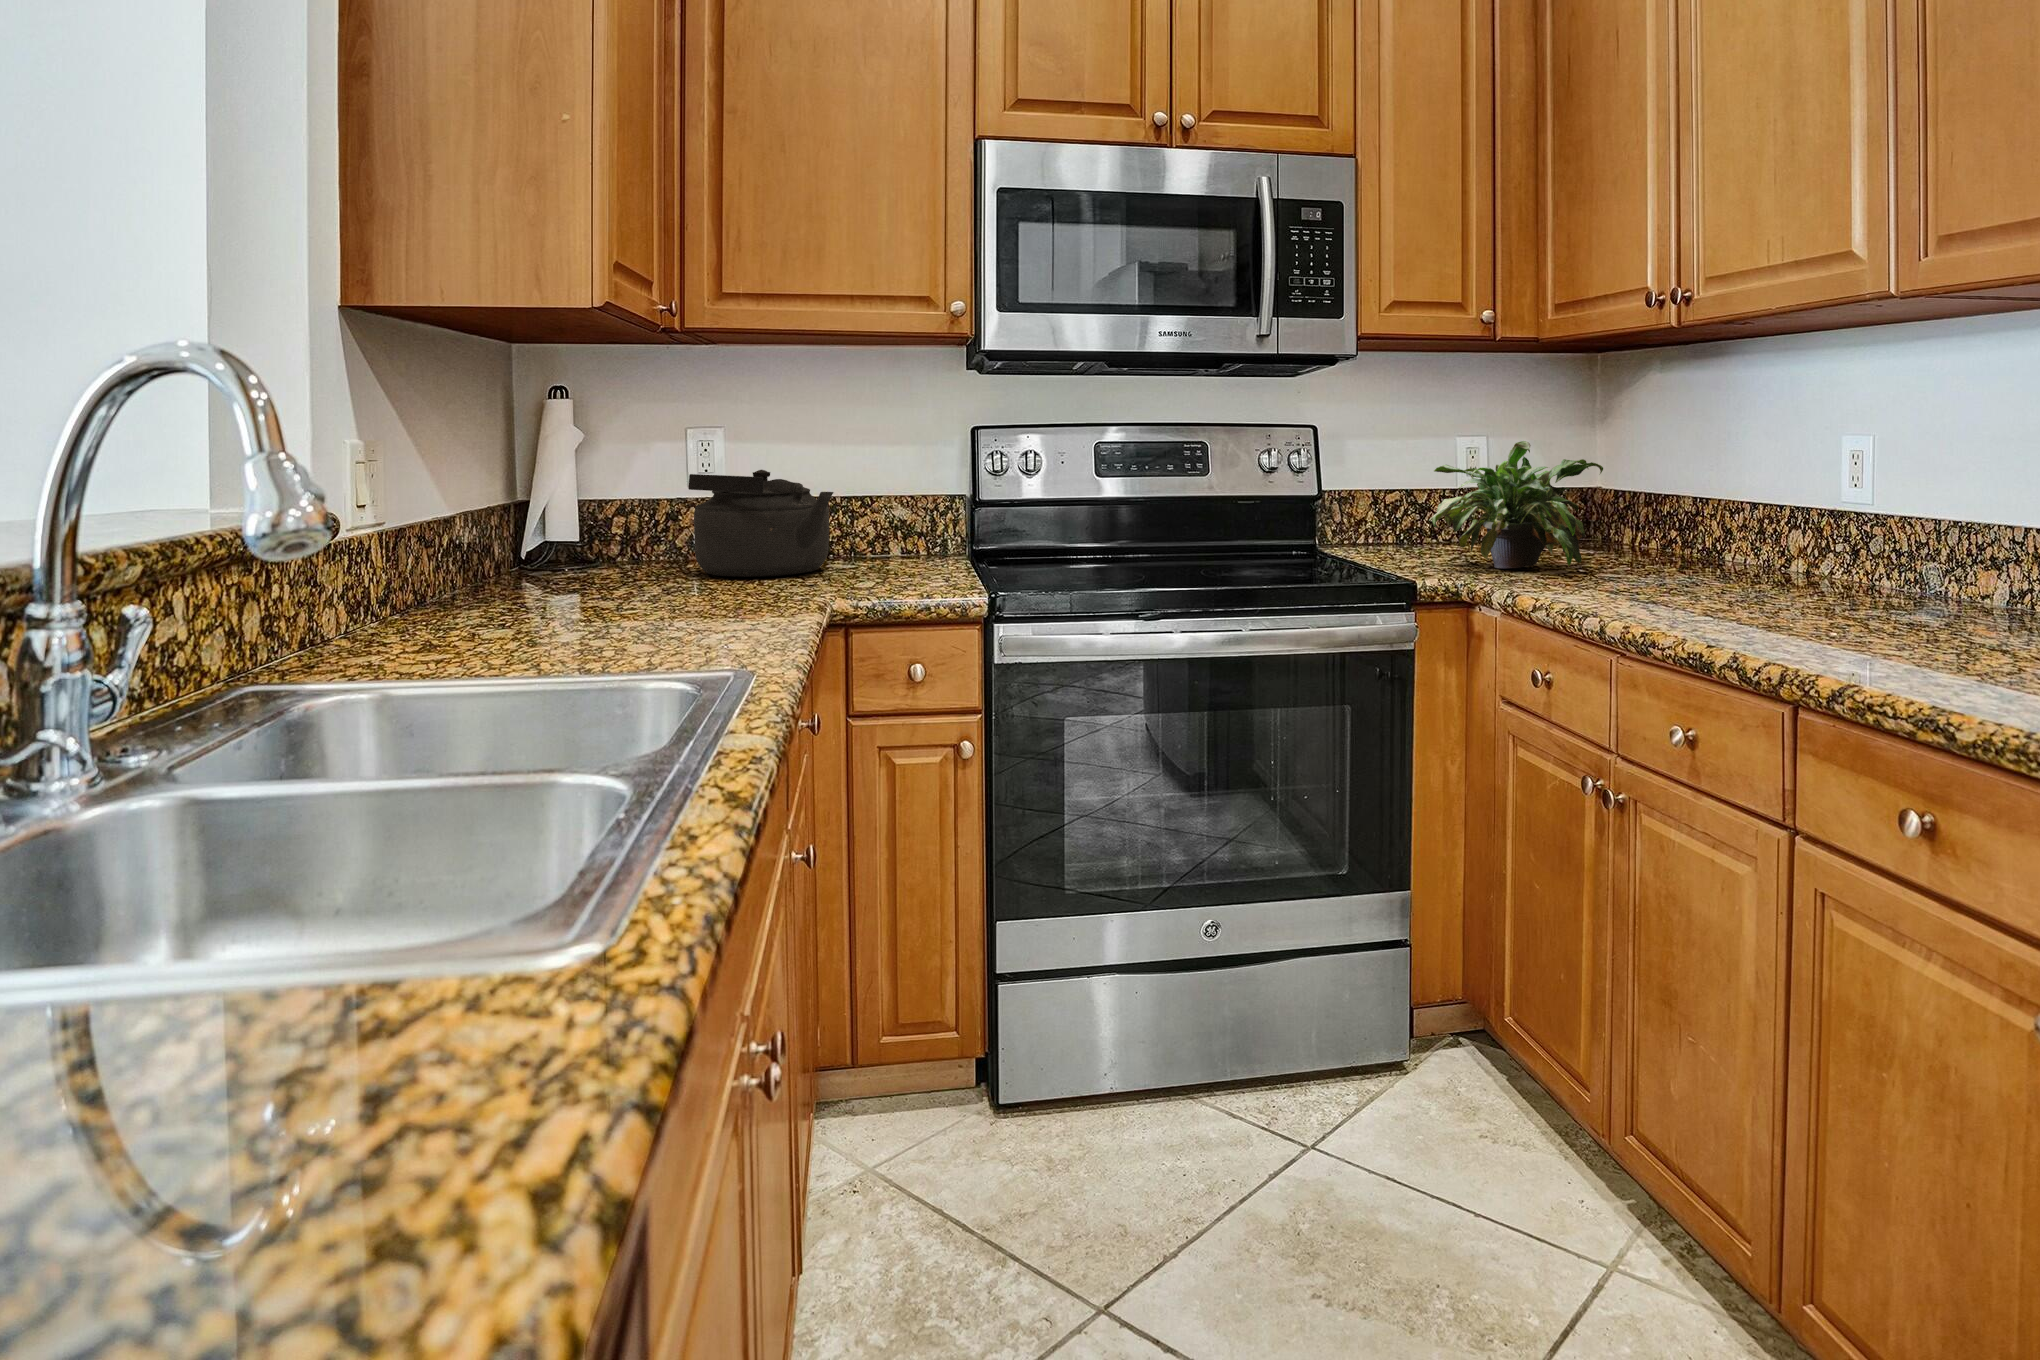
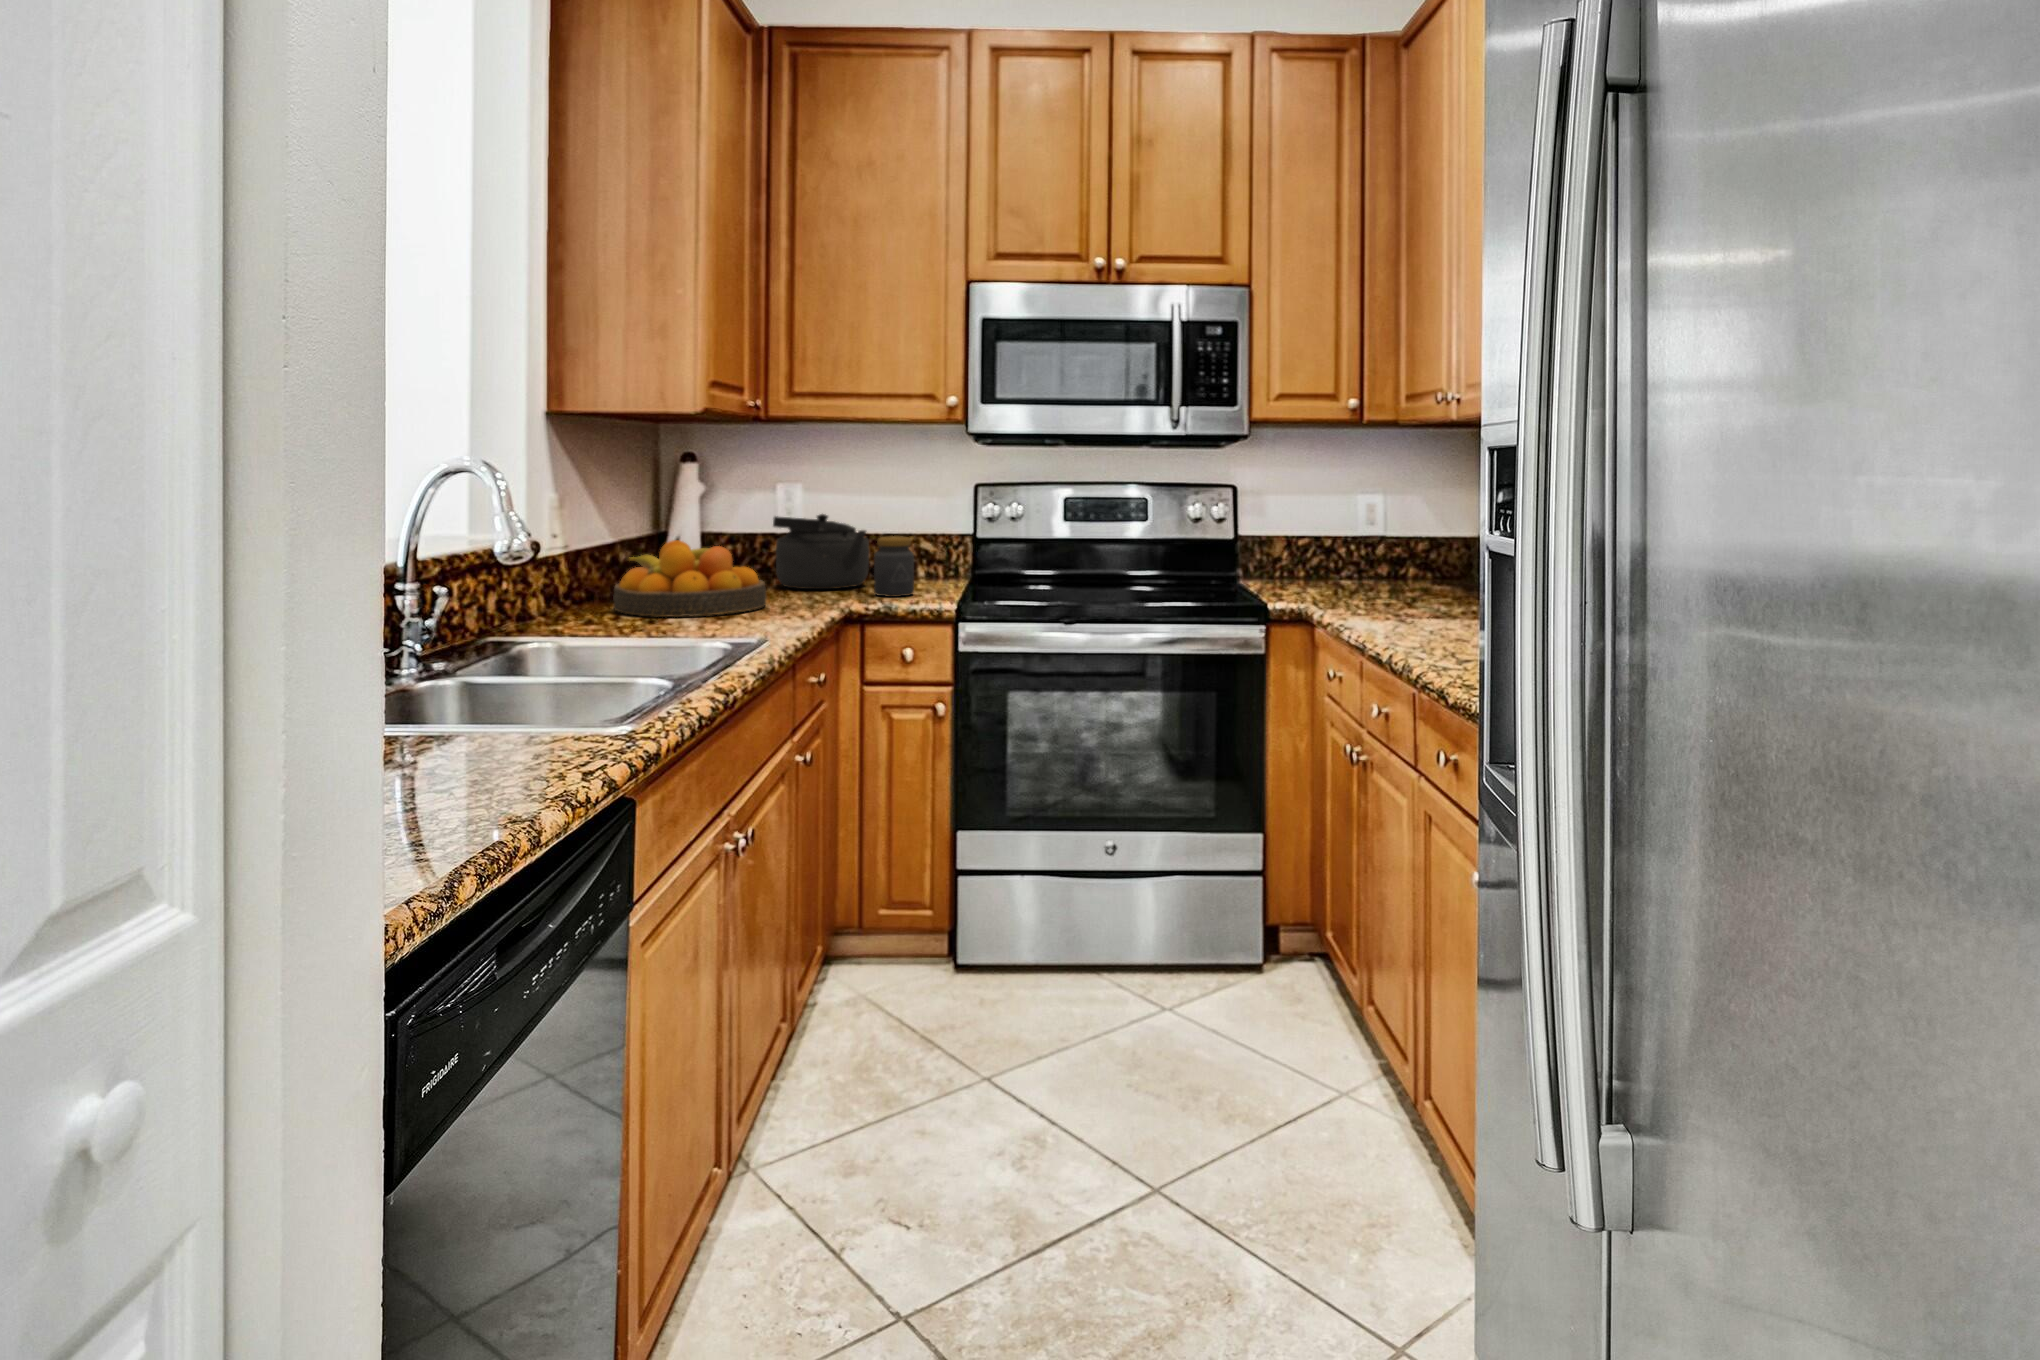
potted plant: present [1429,441,1603,568] -> none [1306,500,1437,598]
jar: none [849,500,907,585] -> present [874,536,914,597]
fruit bowl: none [456,510,702,630] -> present [613,540,766,617]

